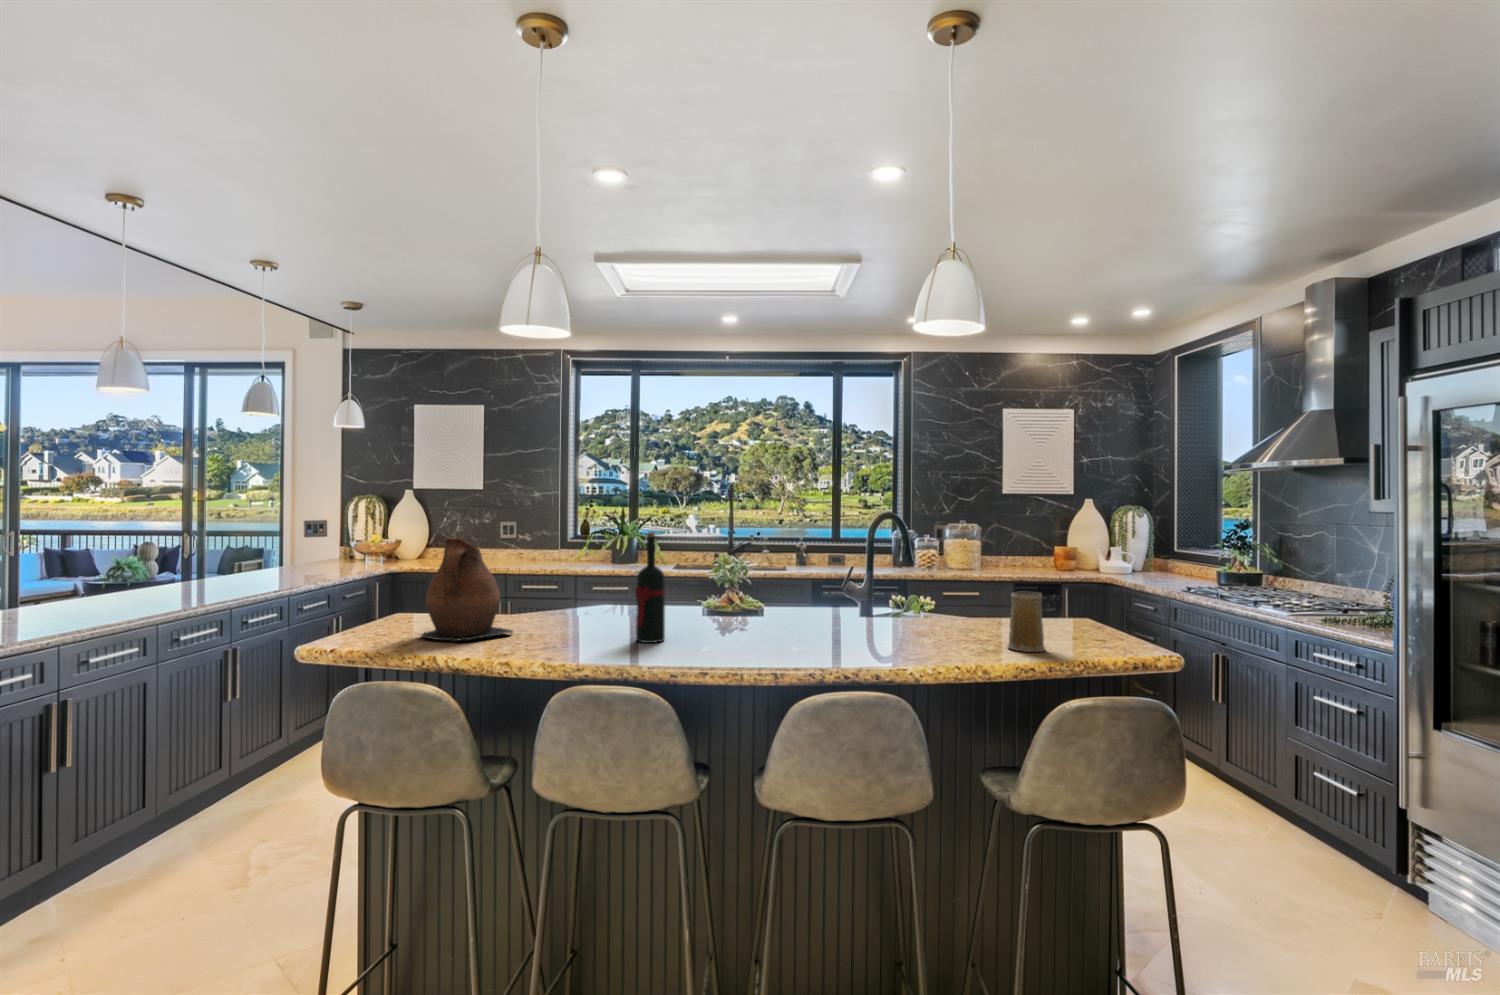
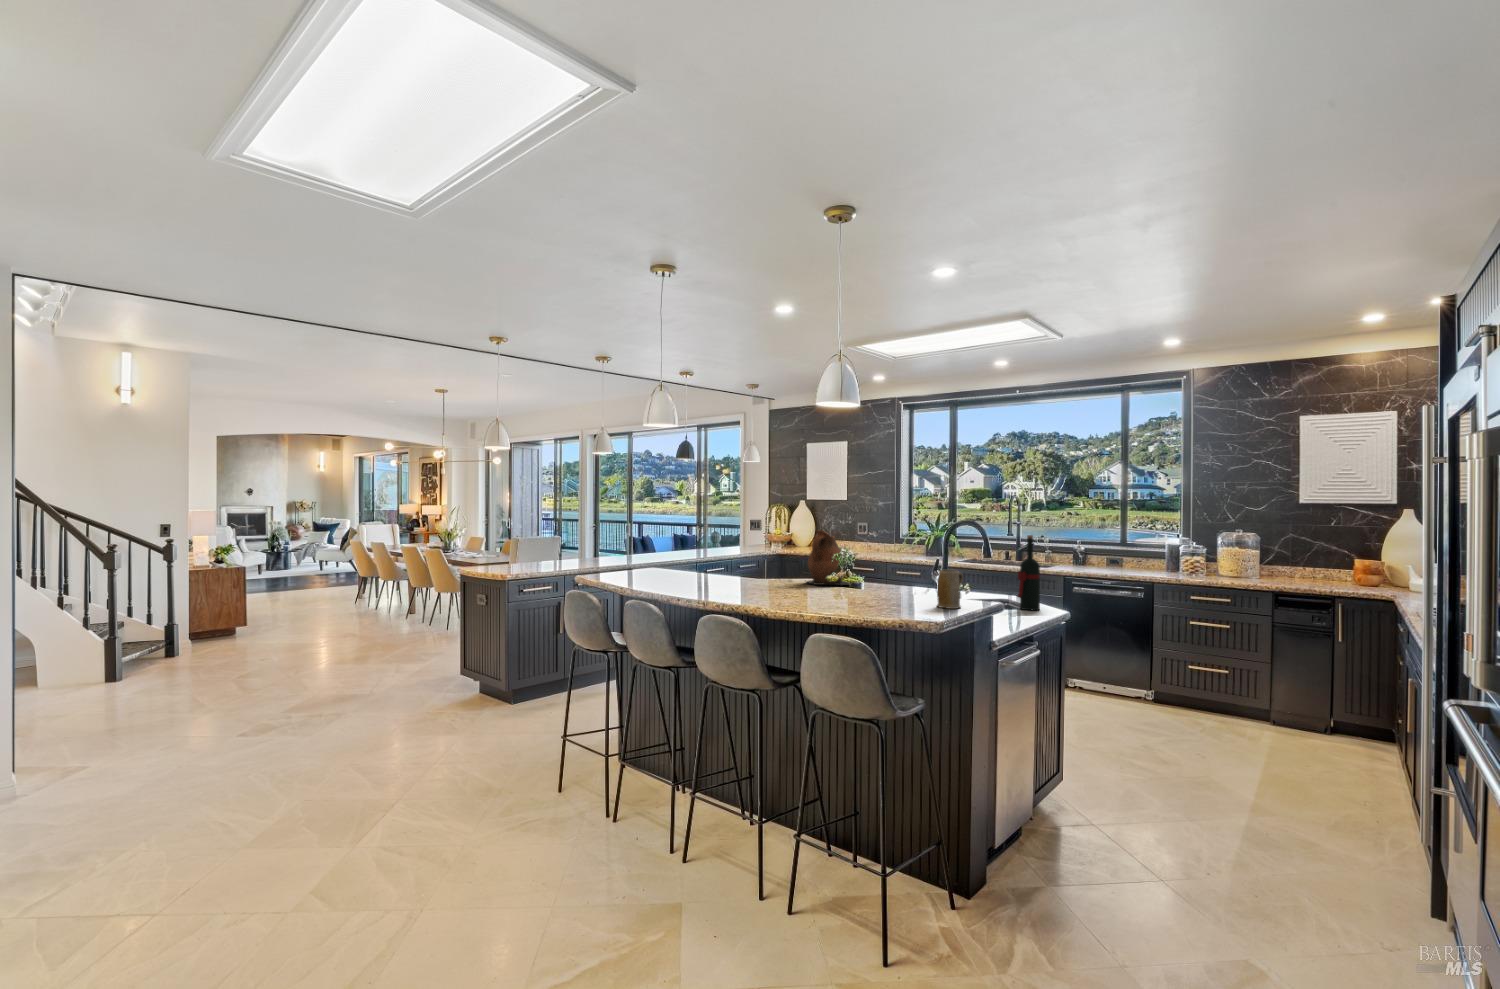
wine bottle: present [635,532,665,643] -> present [1018,535,1040,610]
ceramic pitcher: present [420,538,513,641] -> present [807,530,850,585]

